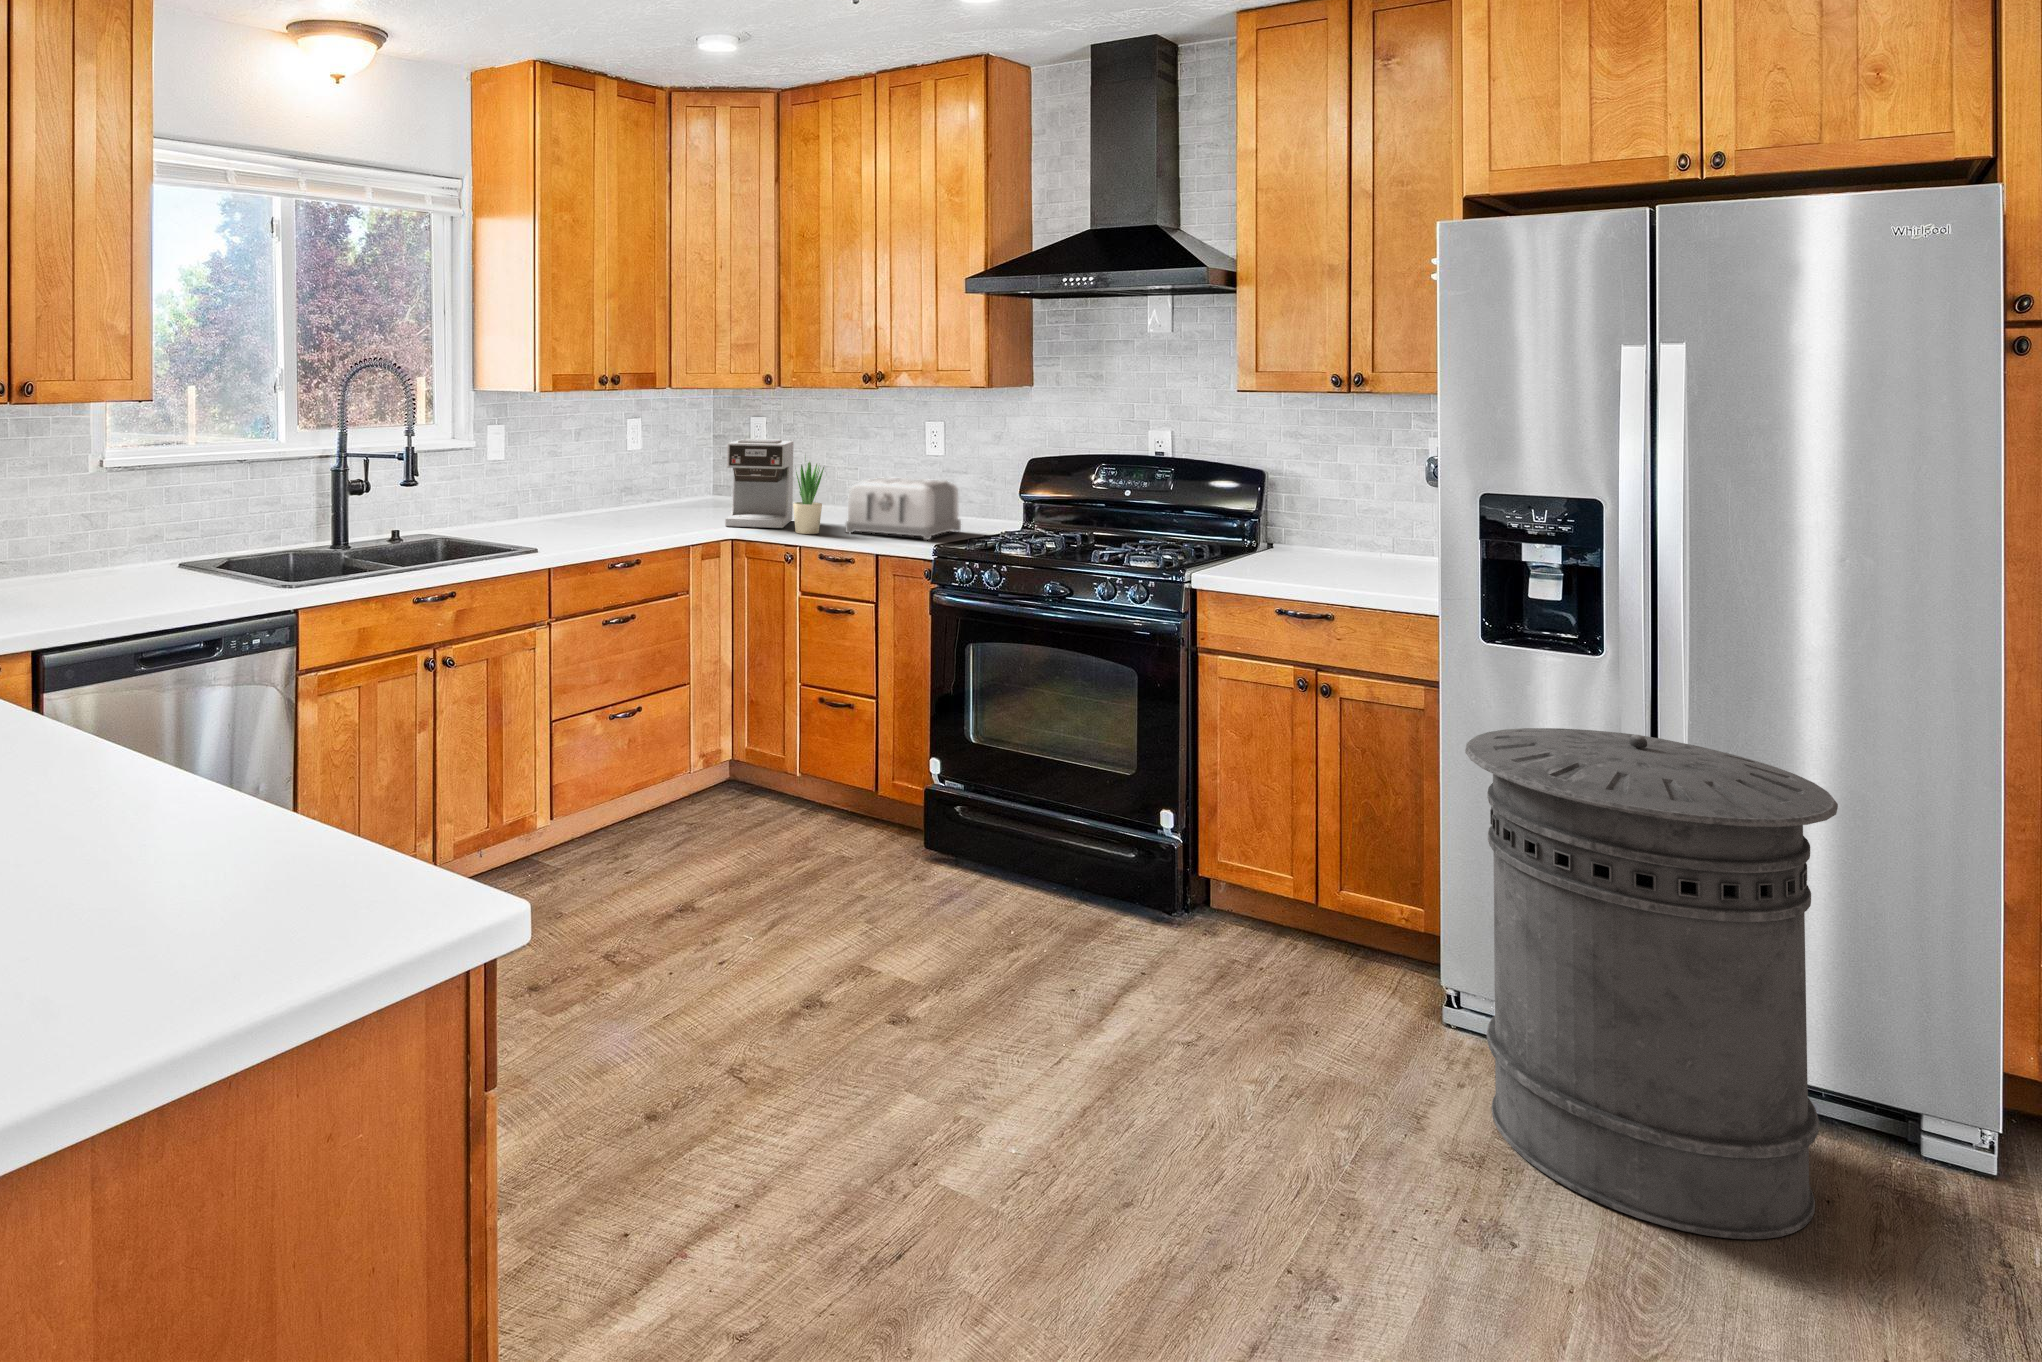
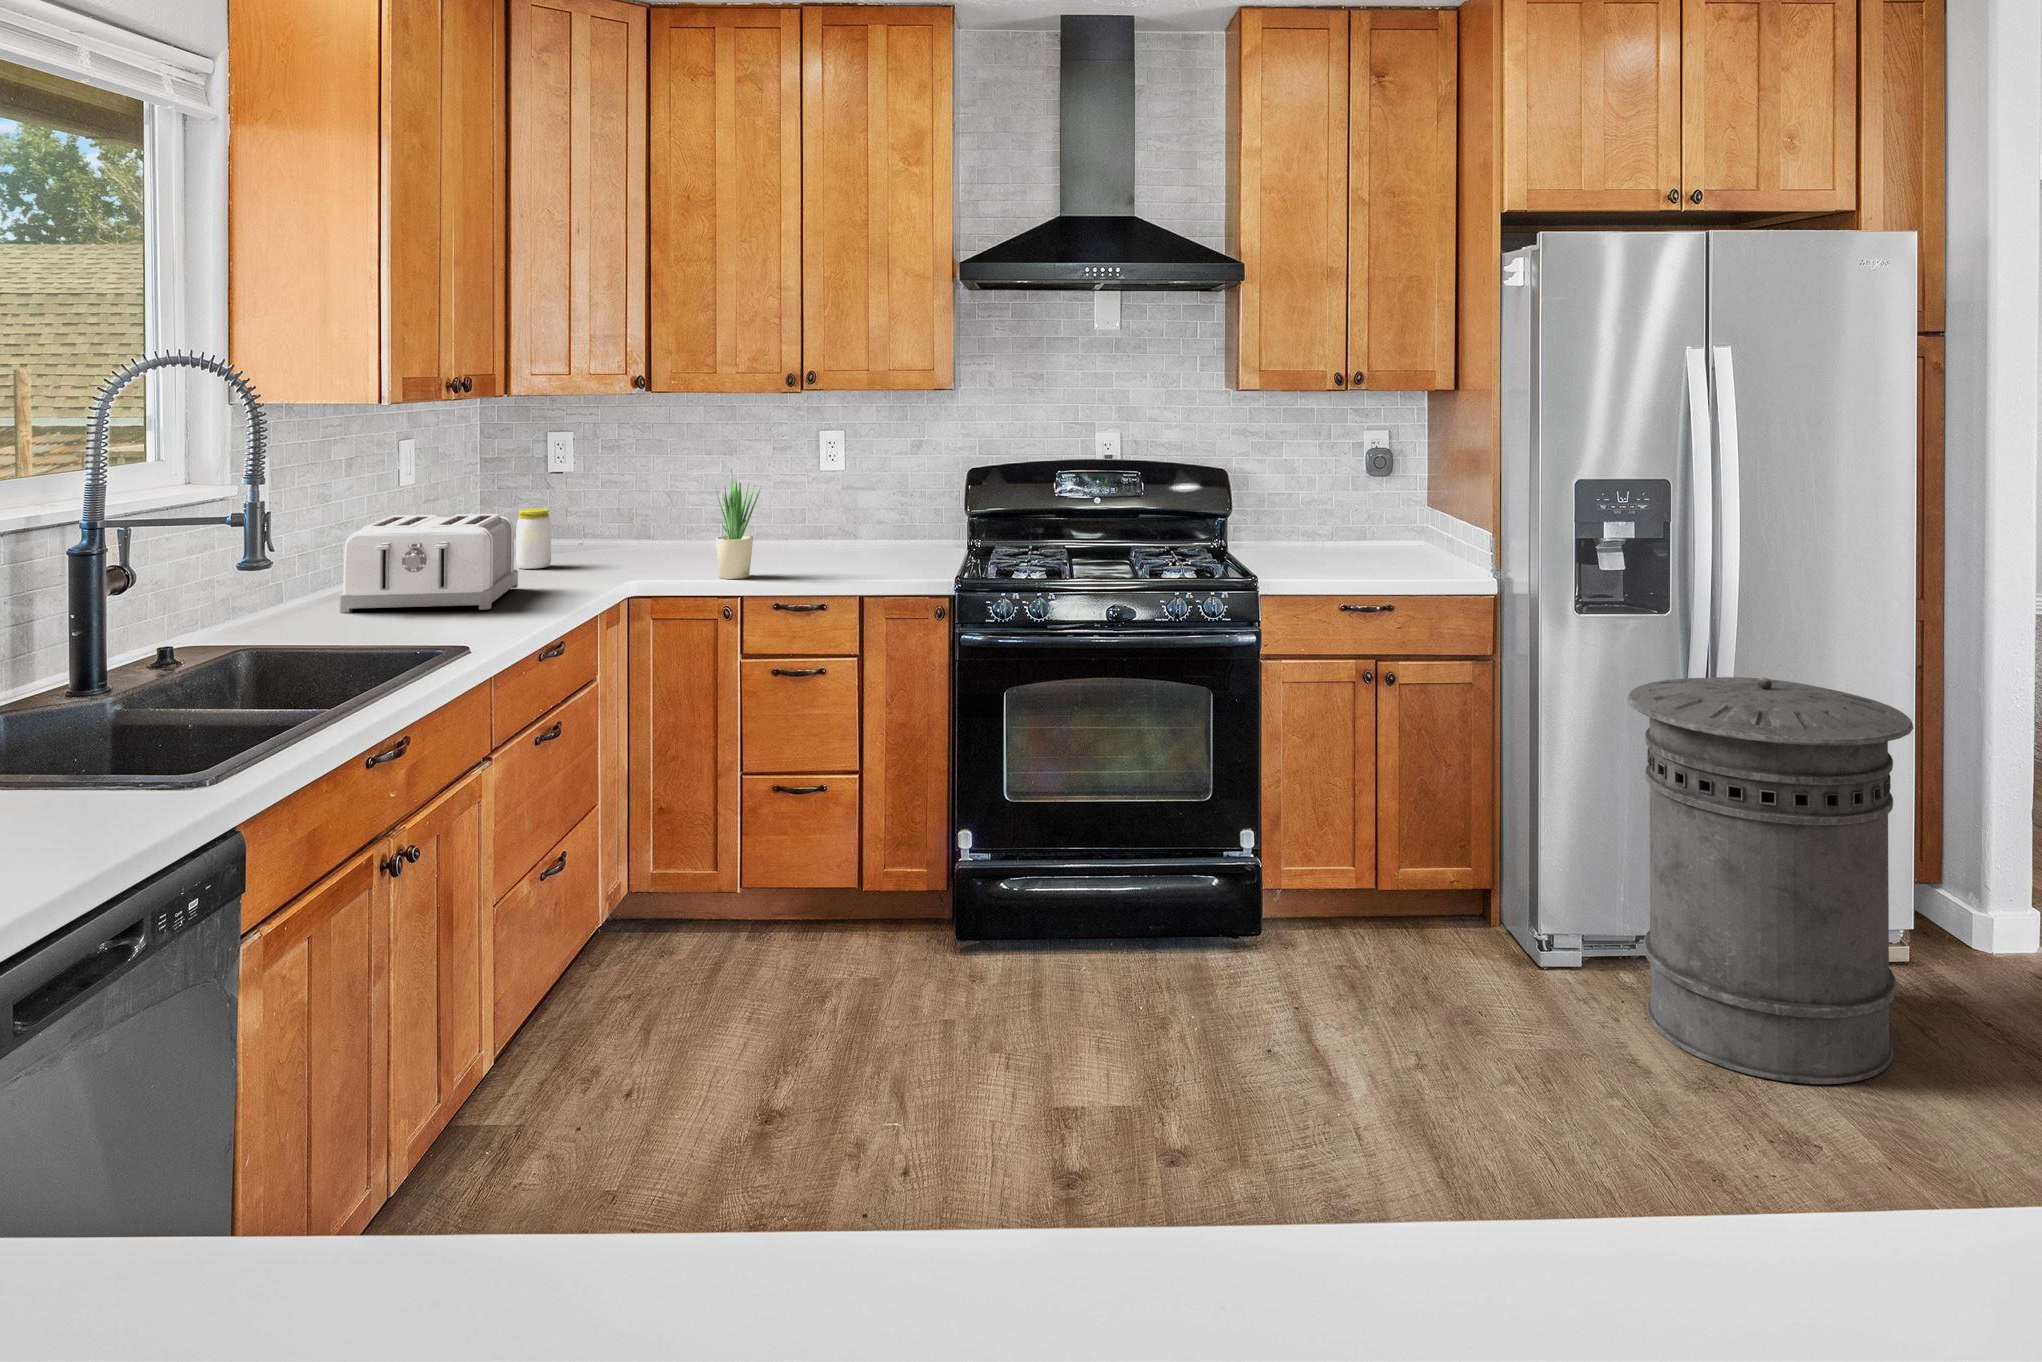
coffee maker: present [725,439,793,528] -> none [587,453,692,580]
jar: none [693,474,716,516] -> present [516,508,551,569]
toaster: present [845,477,961,540] -> present [339,514,518,613]

